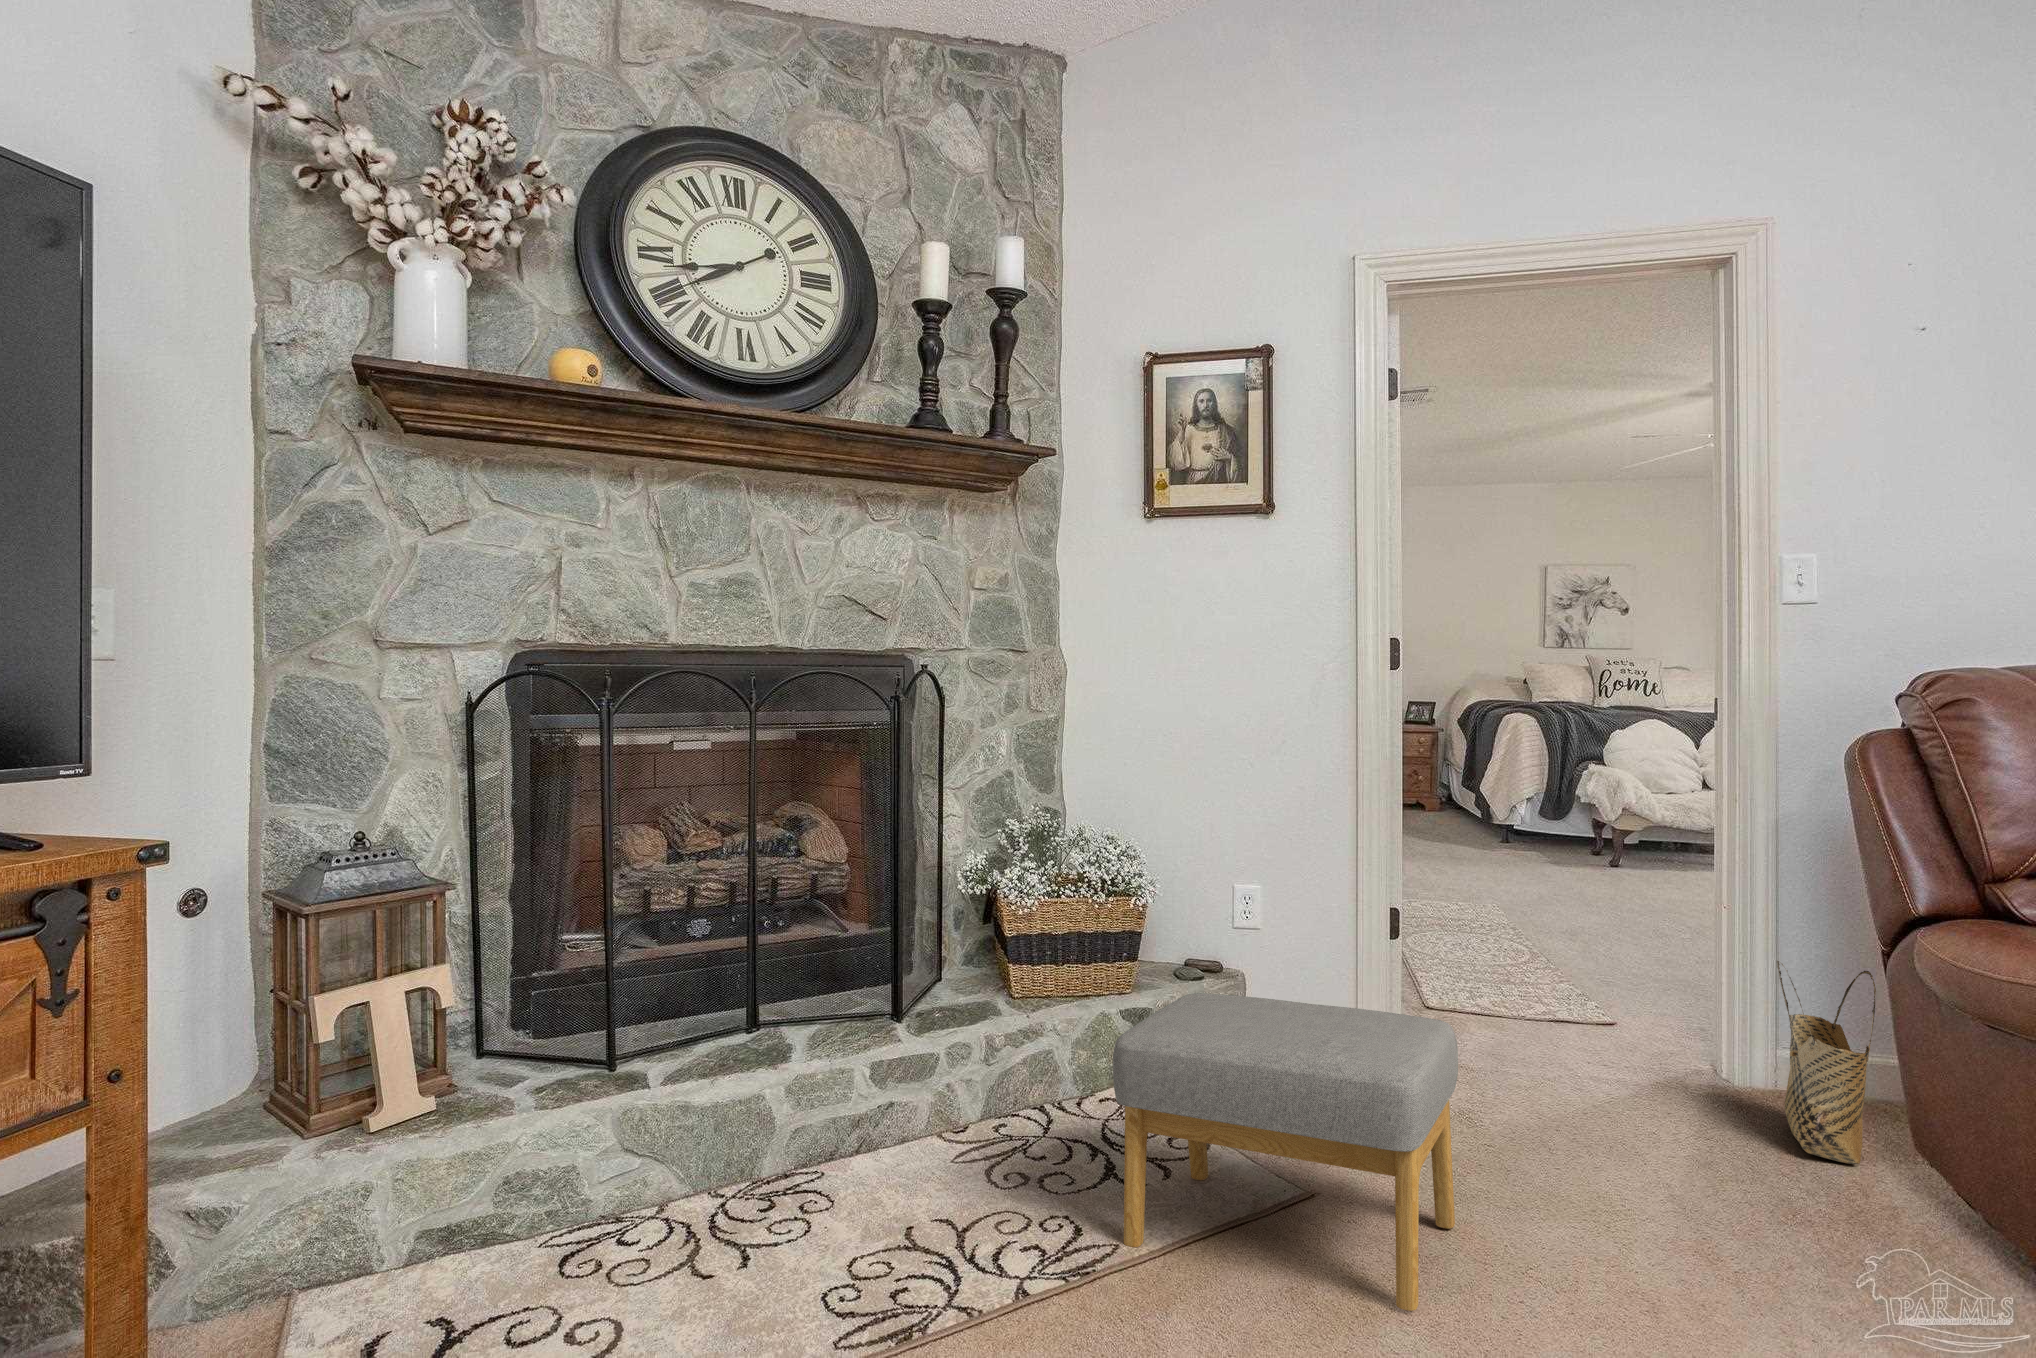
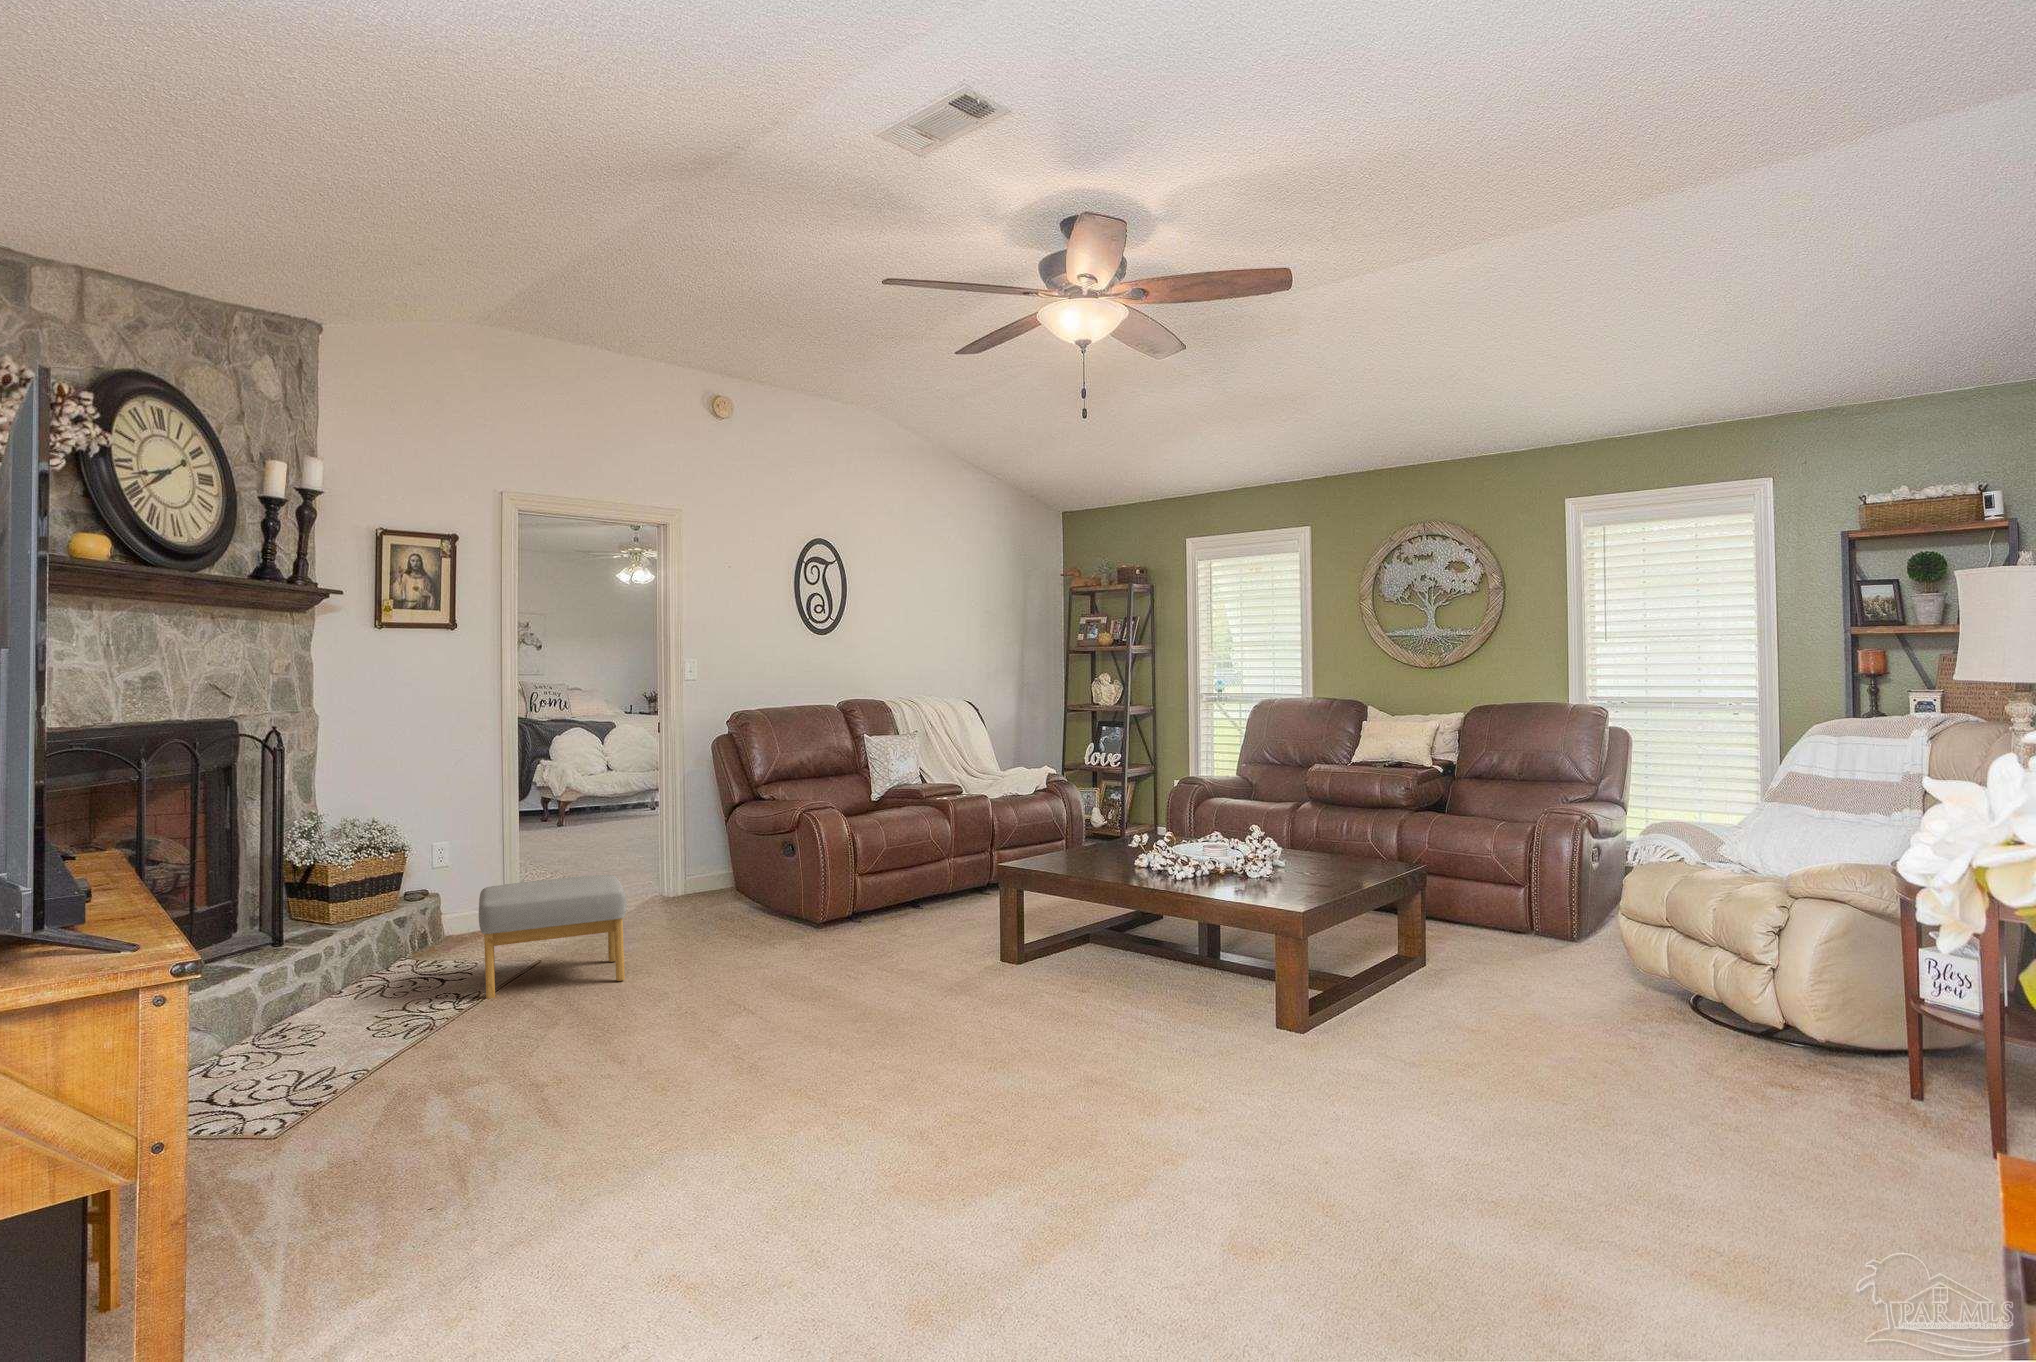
woven basket: present [1777,961,1876,1164] -> none [709,837,744,914]

